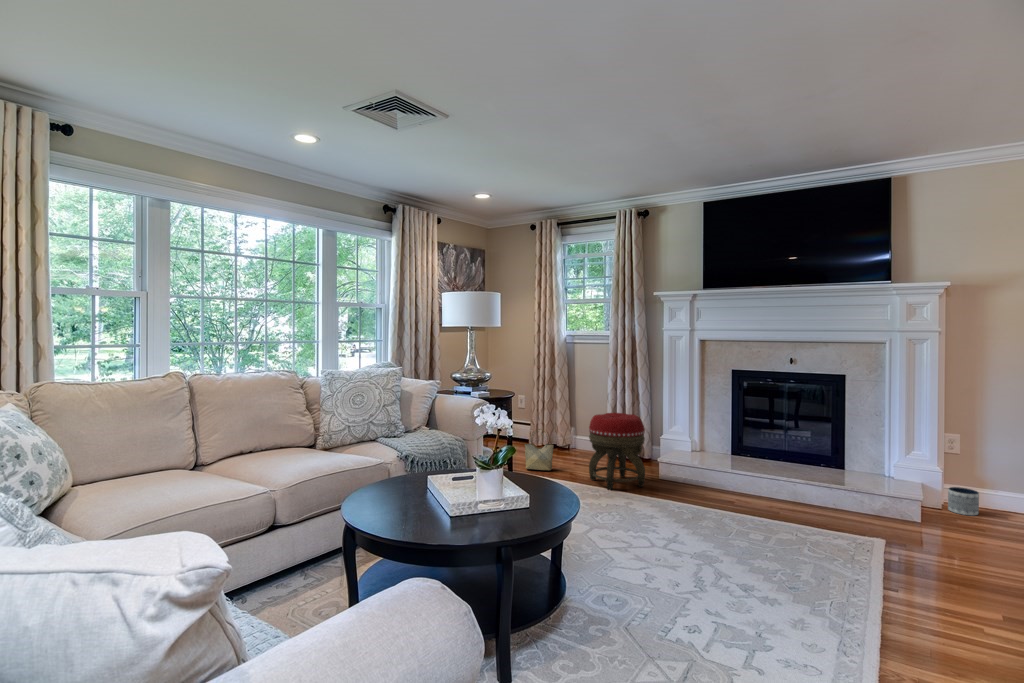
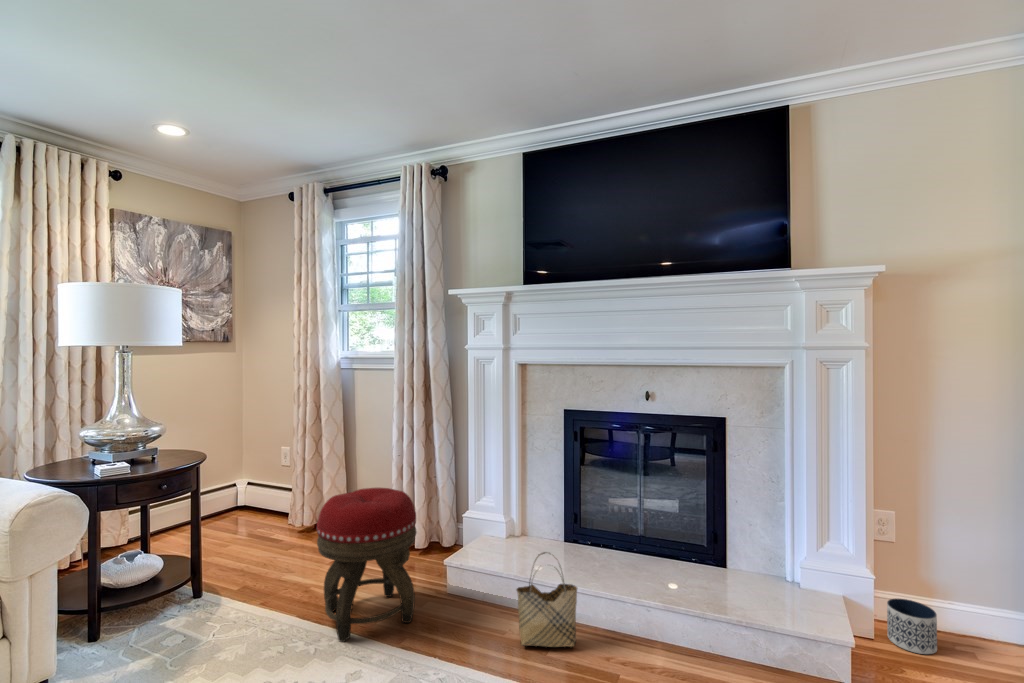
woven basket: present [525,429,554,470] -> present [517,552,577,647]

